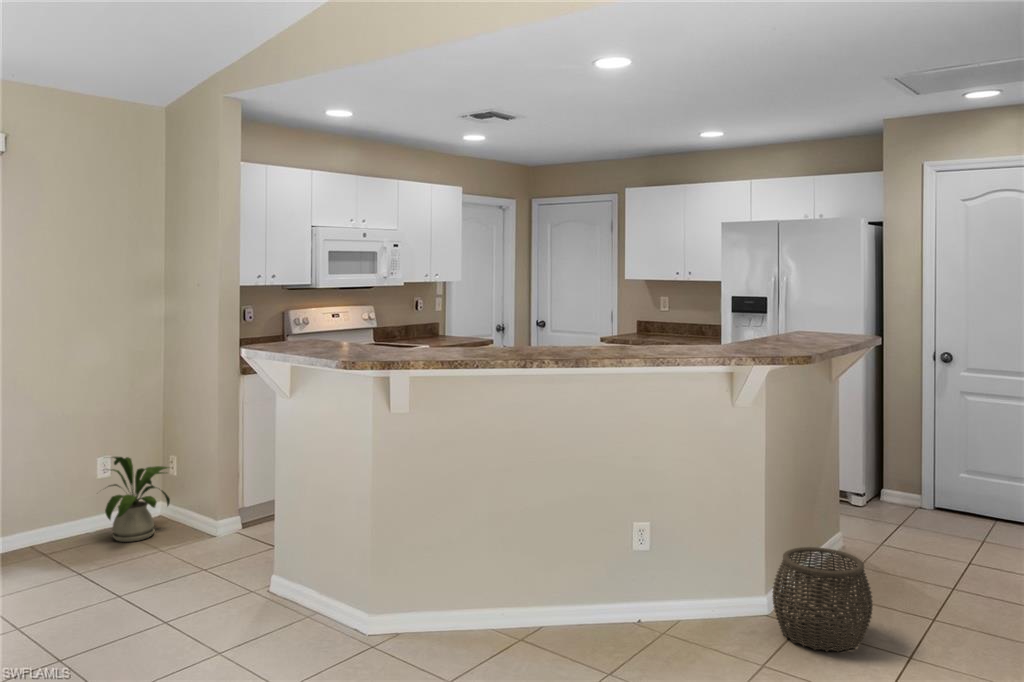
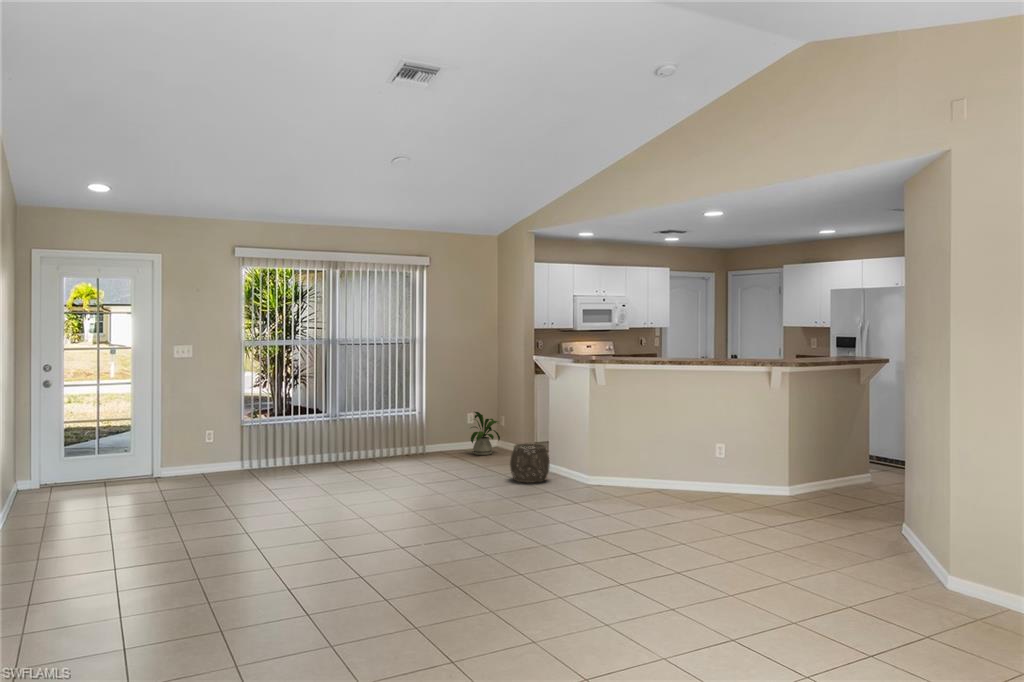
woven basket: present [772,547,873,652] -> present [510,443,550,483]

